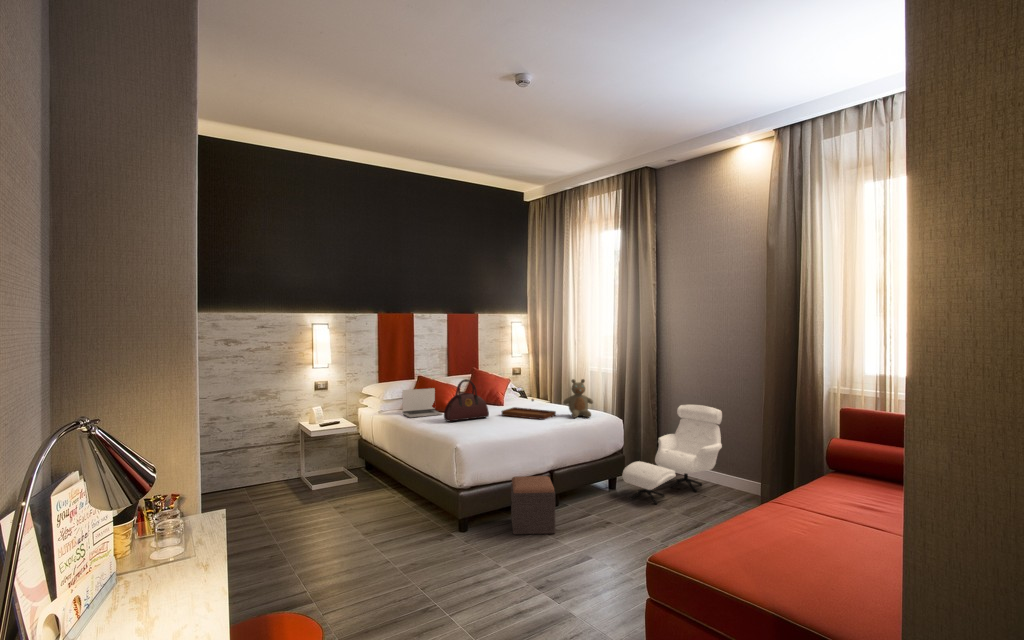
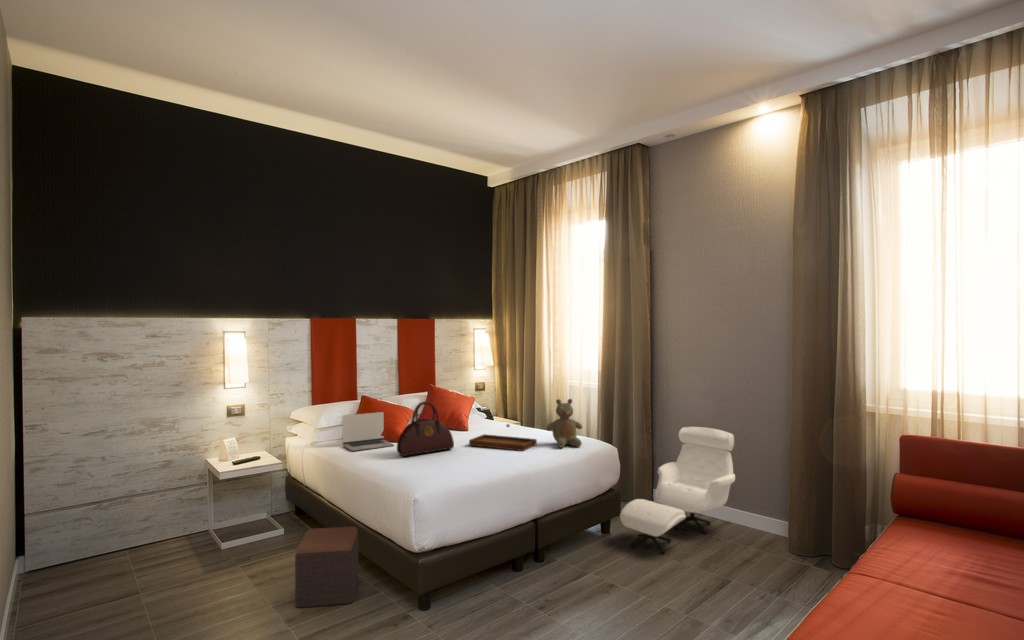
footstool: present [511,476,555,534] -> present [295,526,359,608]

